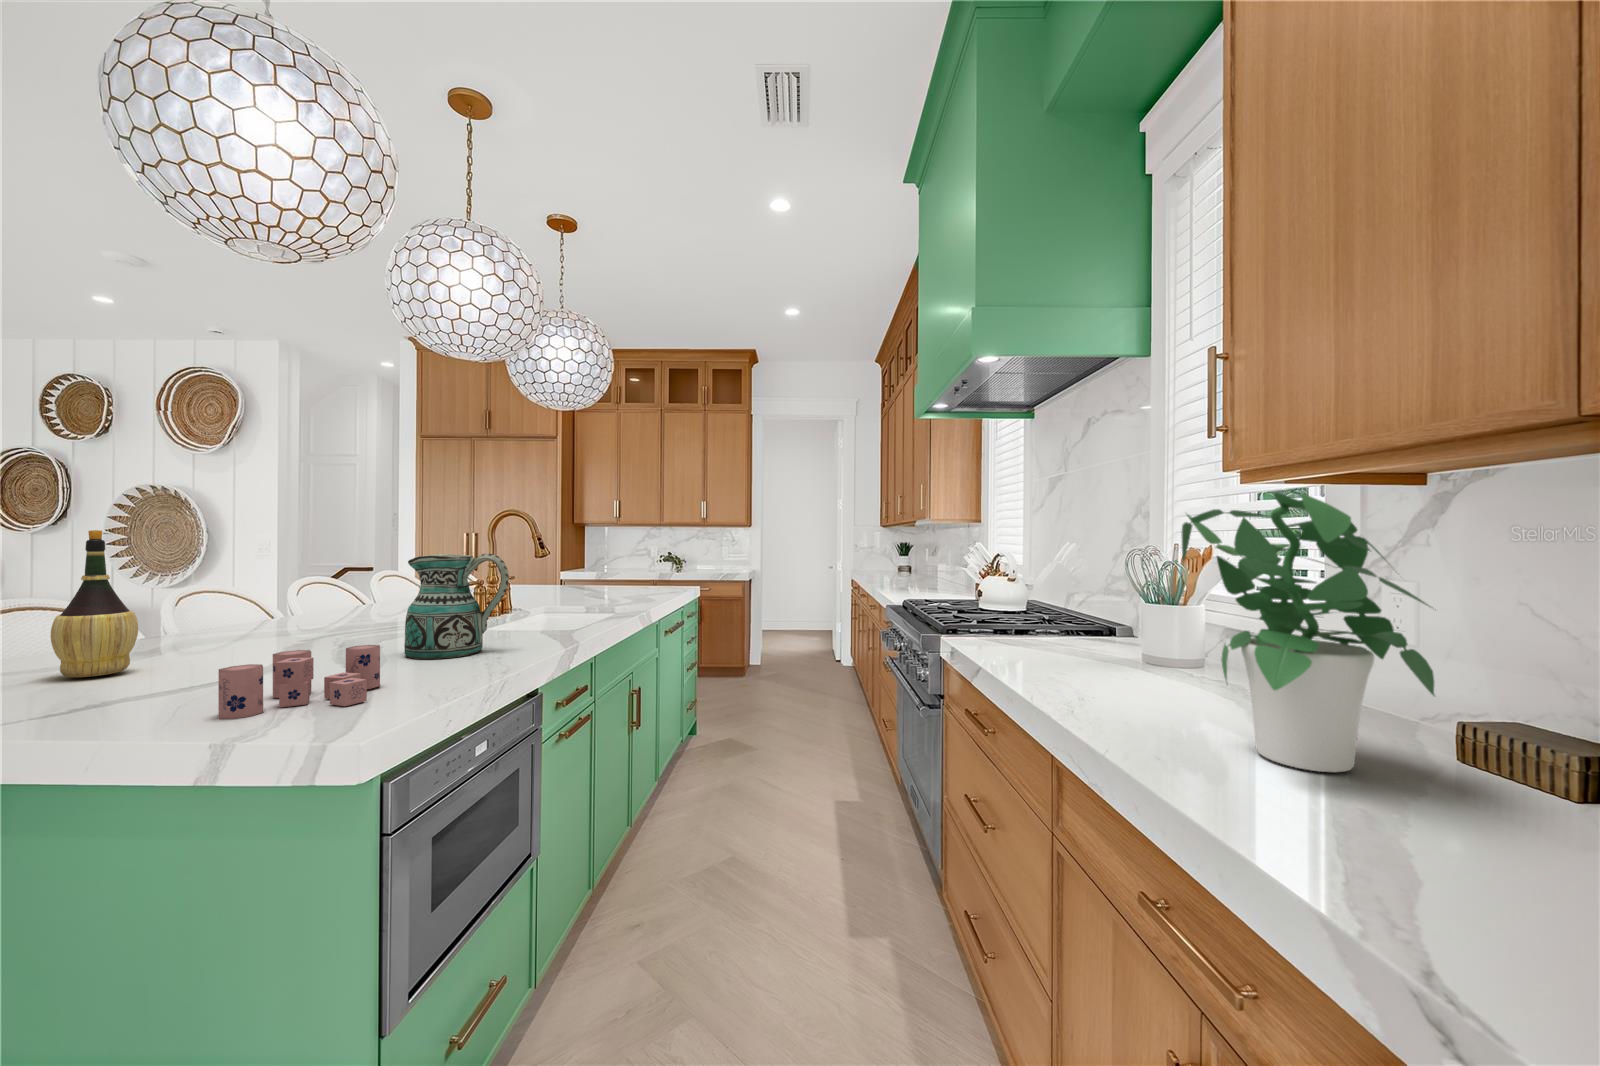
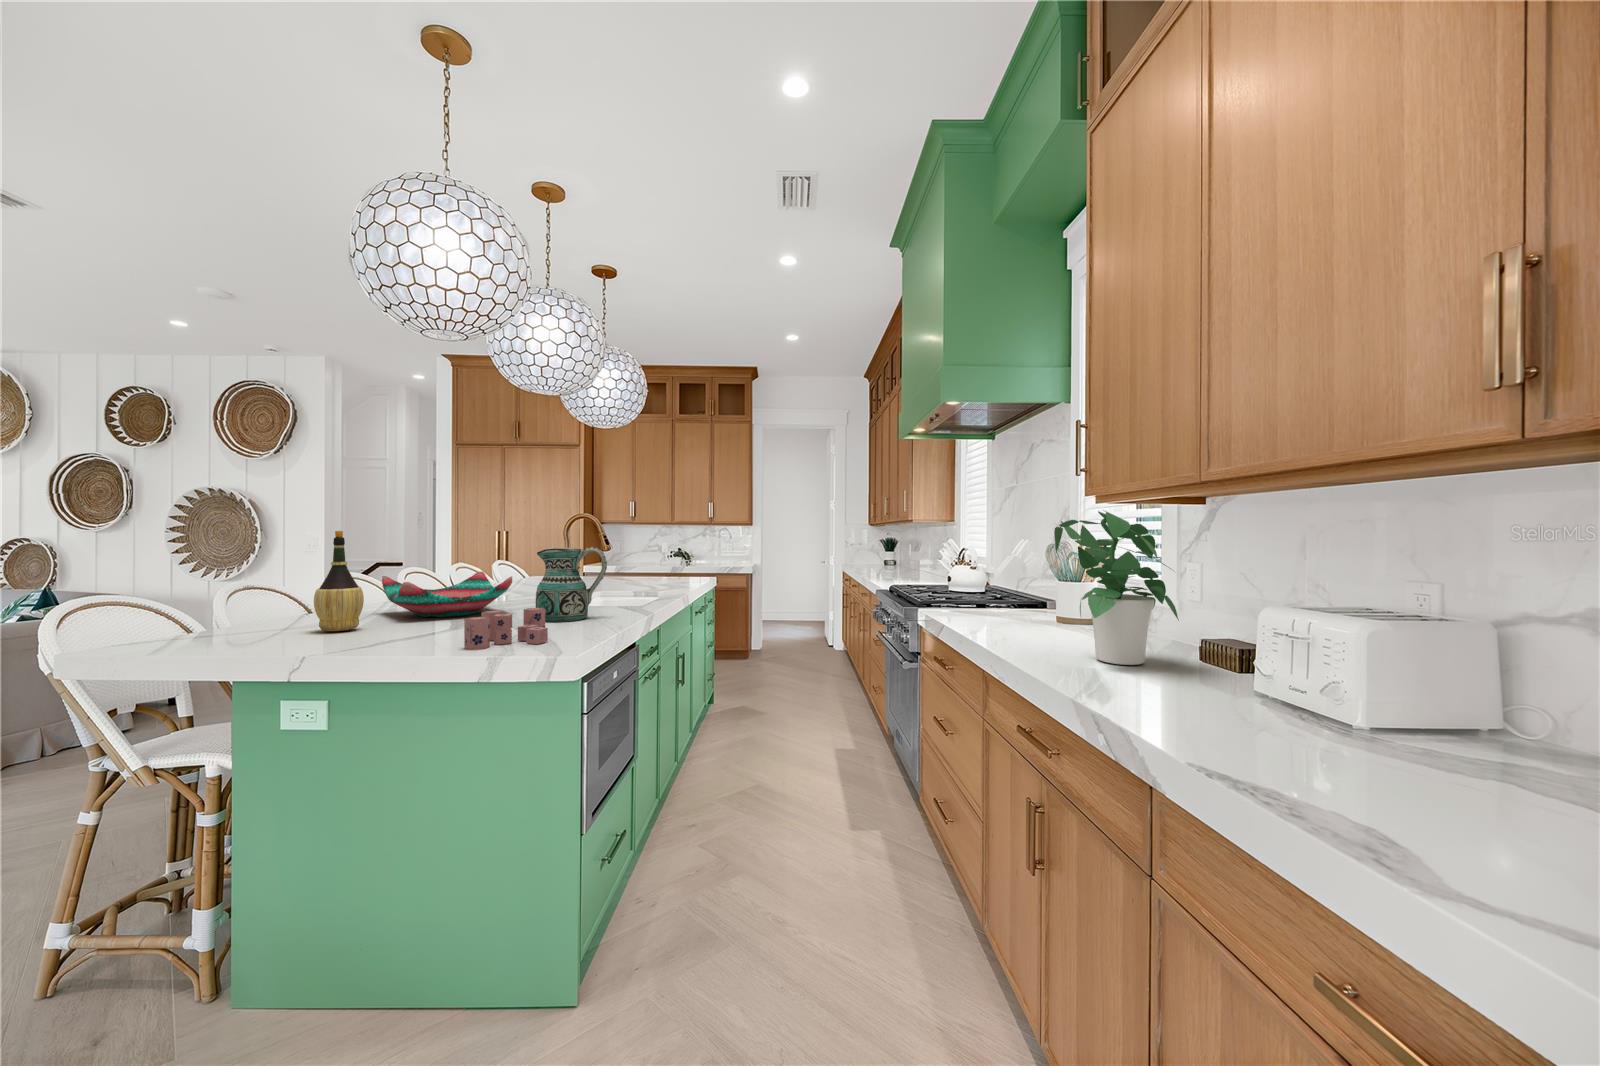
decorative bowl: none [212,585,388,650] -> present [382,572,512,617]

